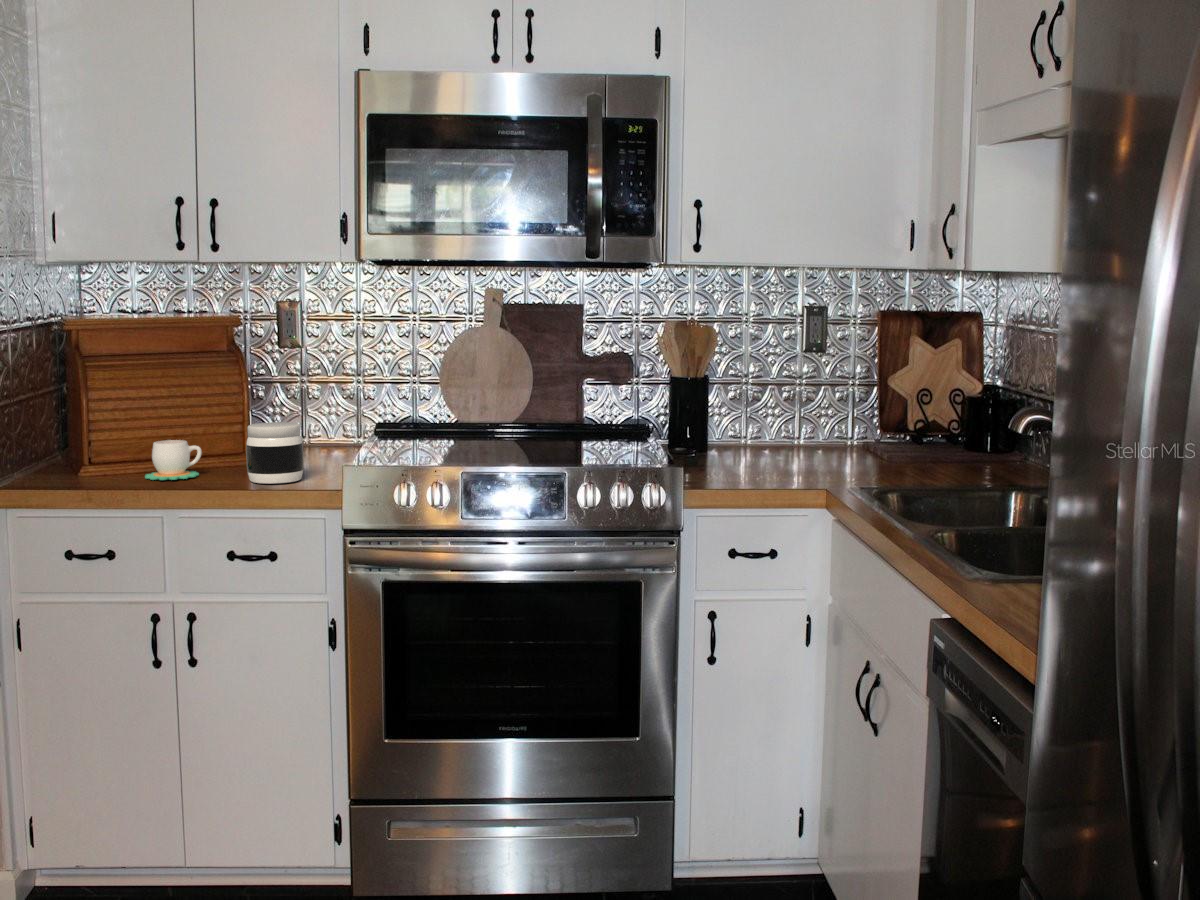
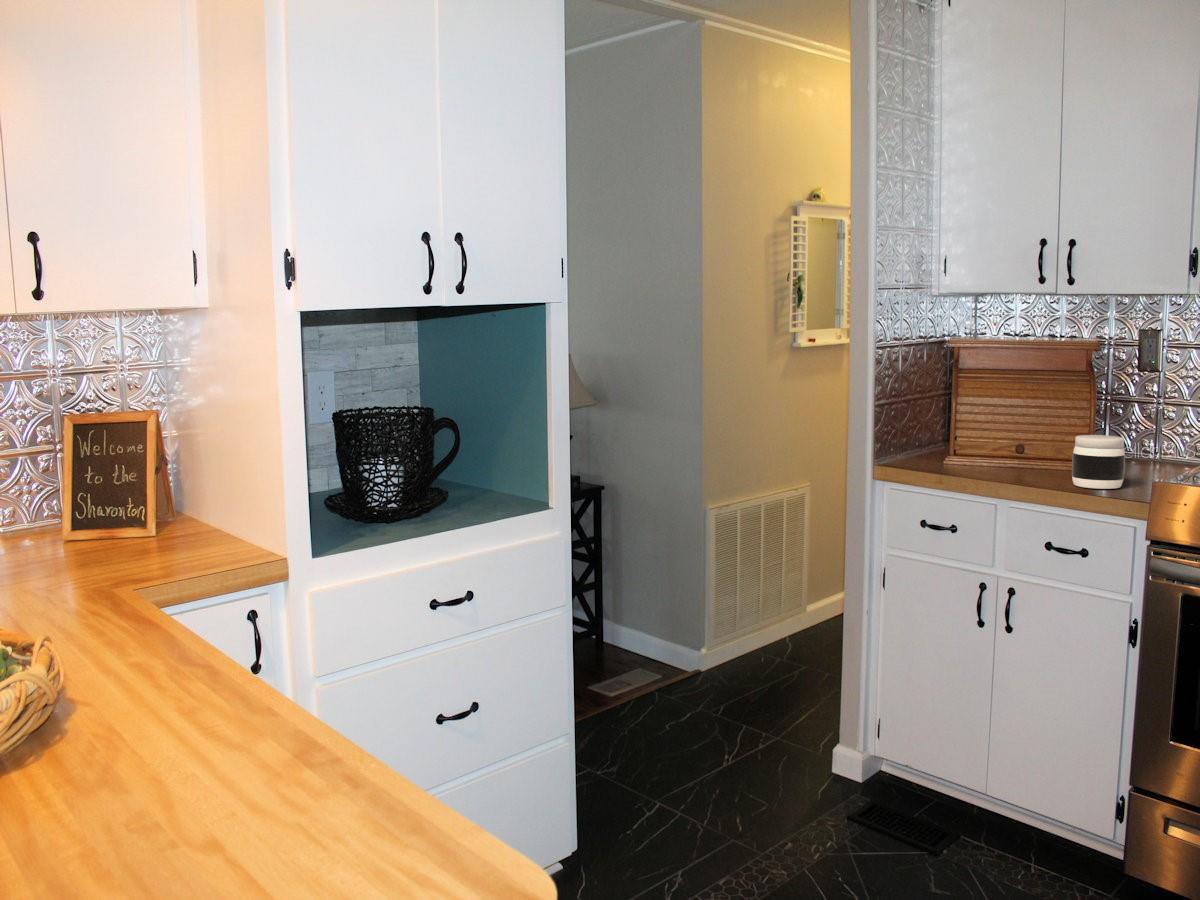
mug: present [145,440,202,480] -> none [990,443,1039,476]

